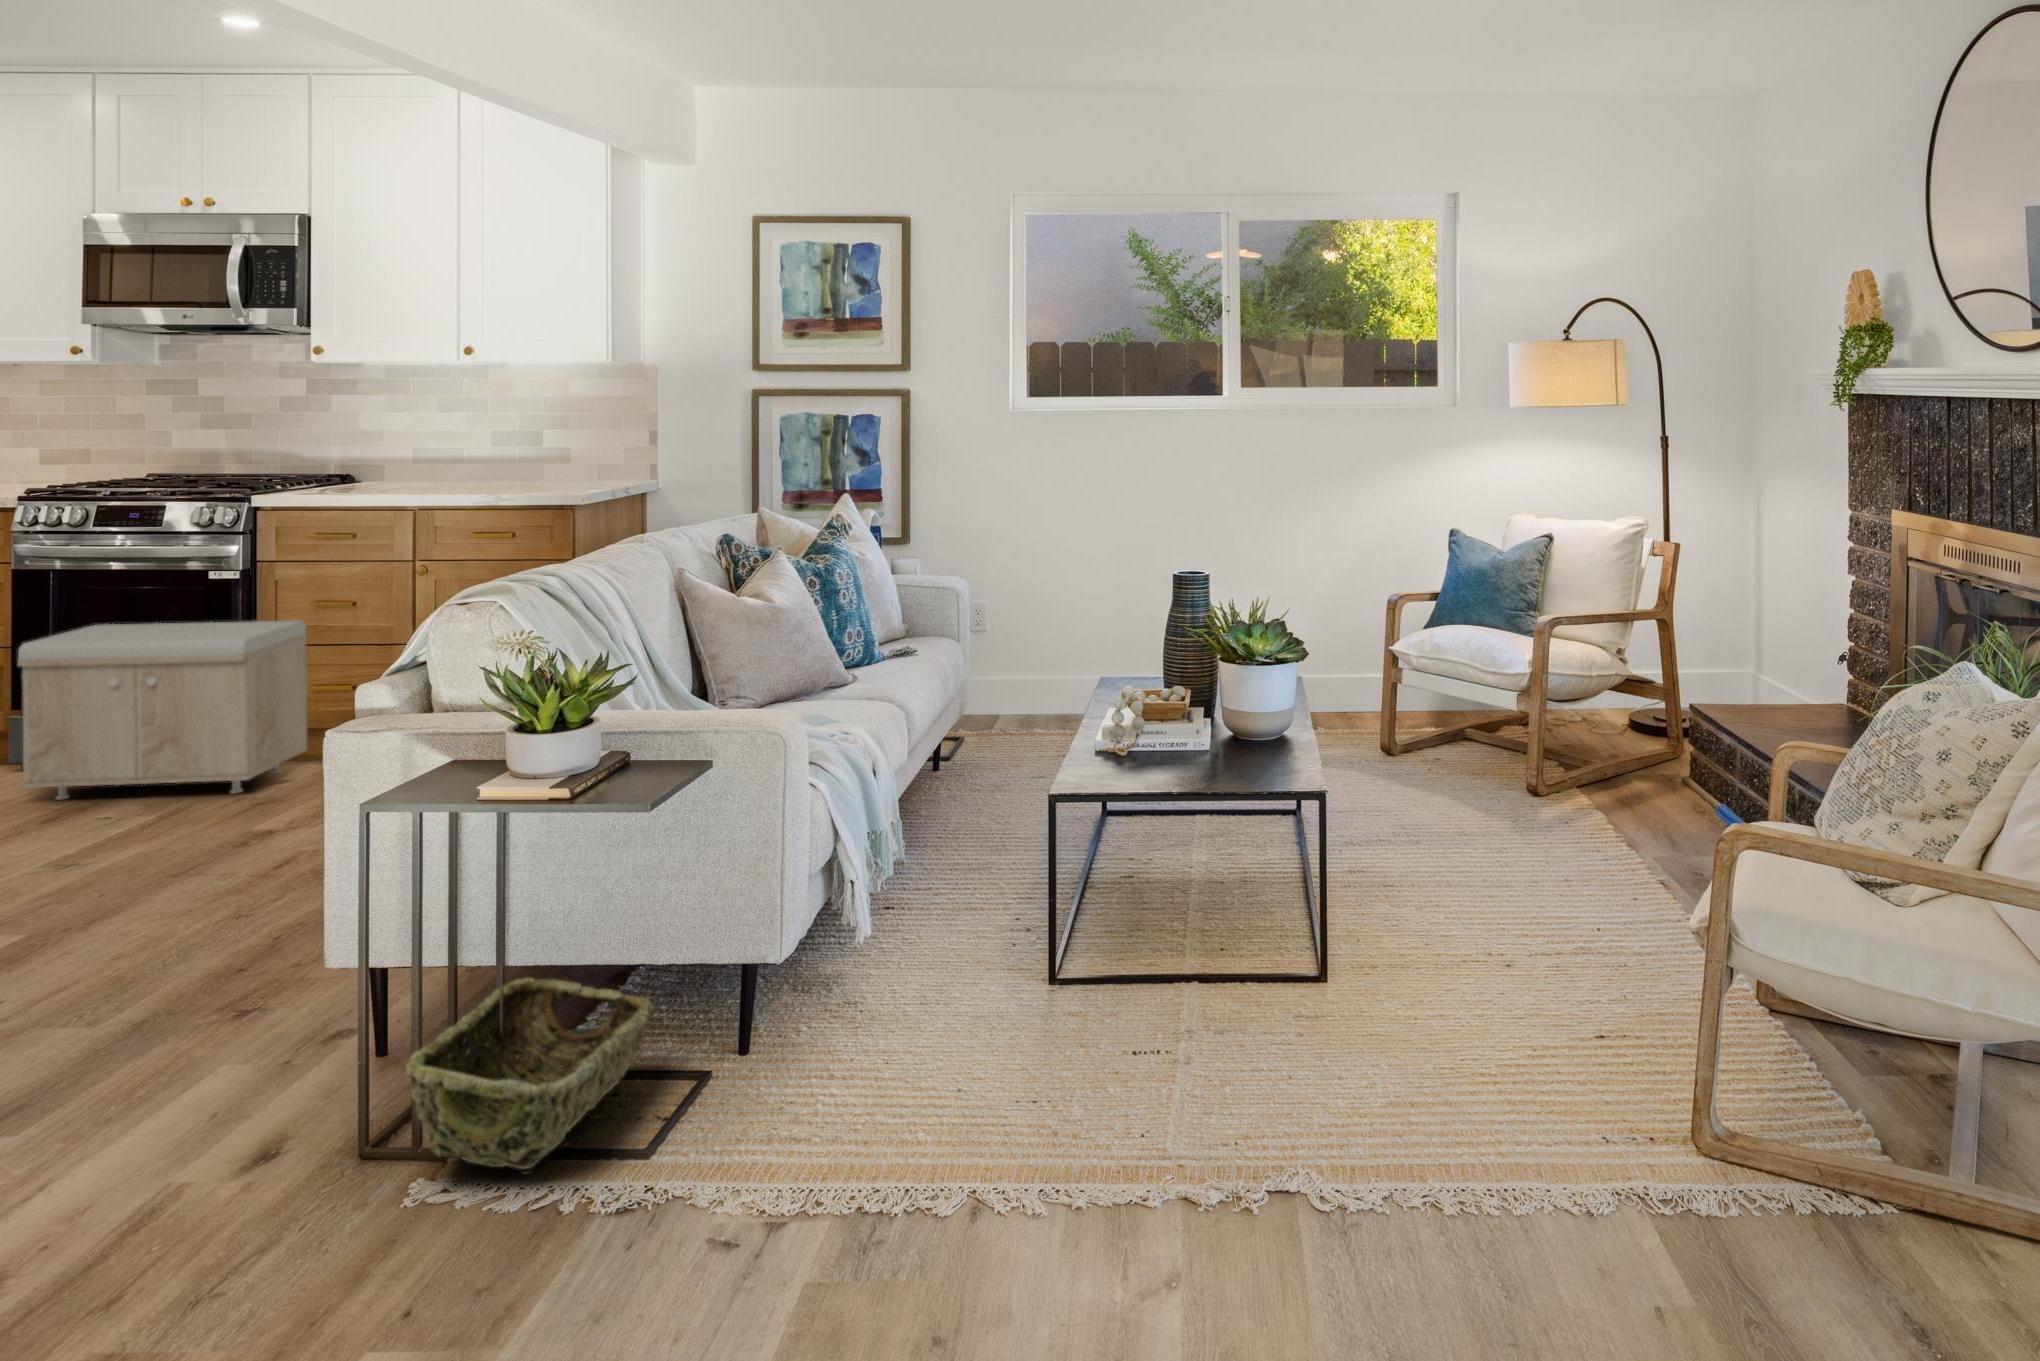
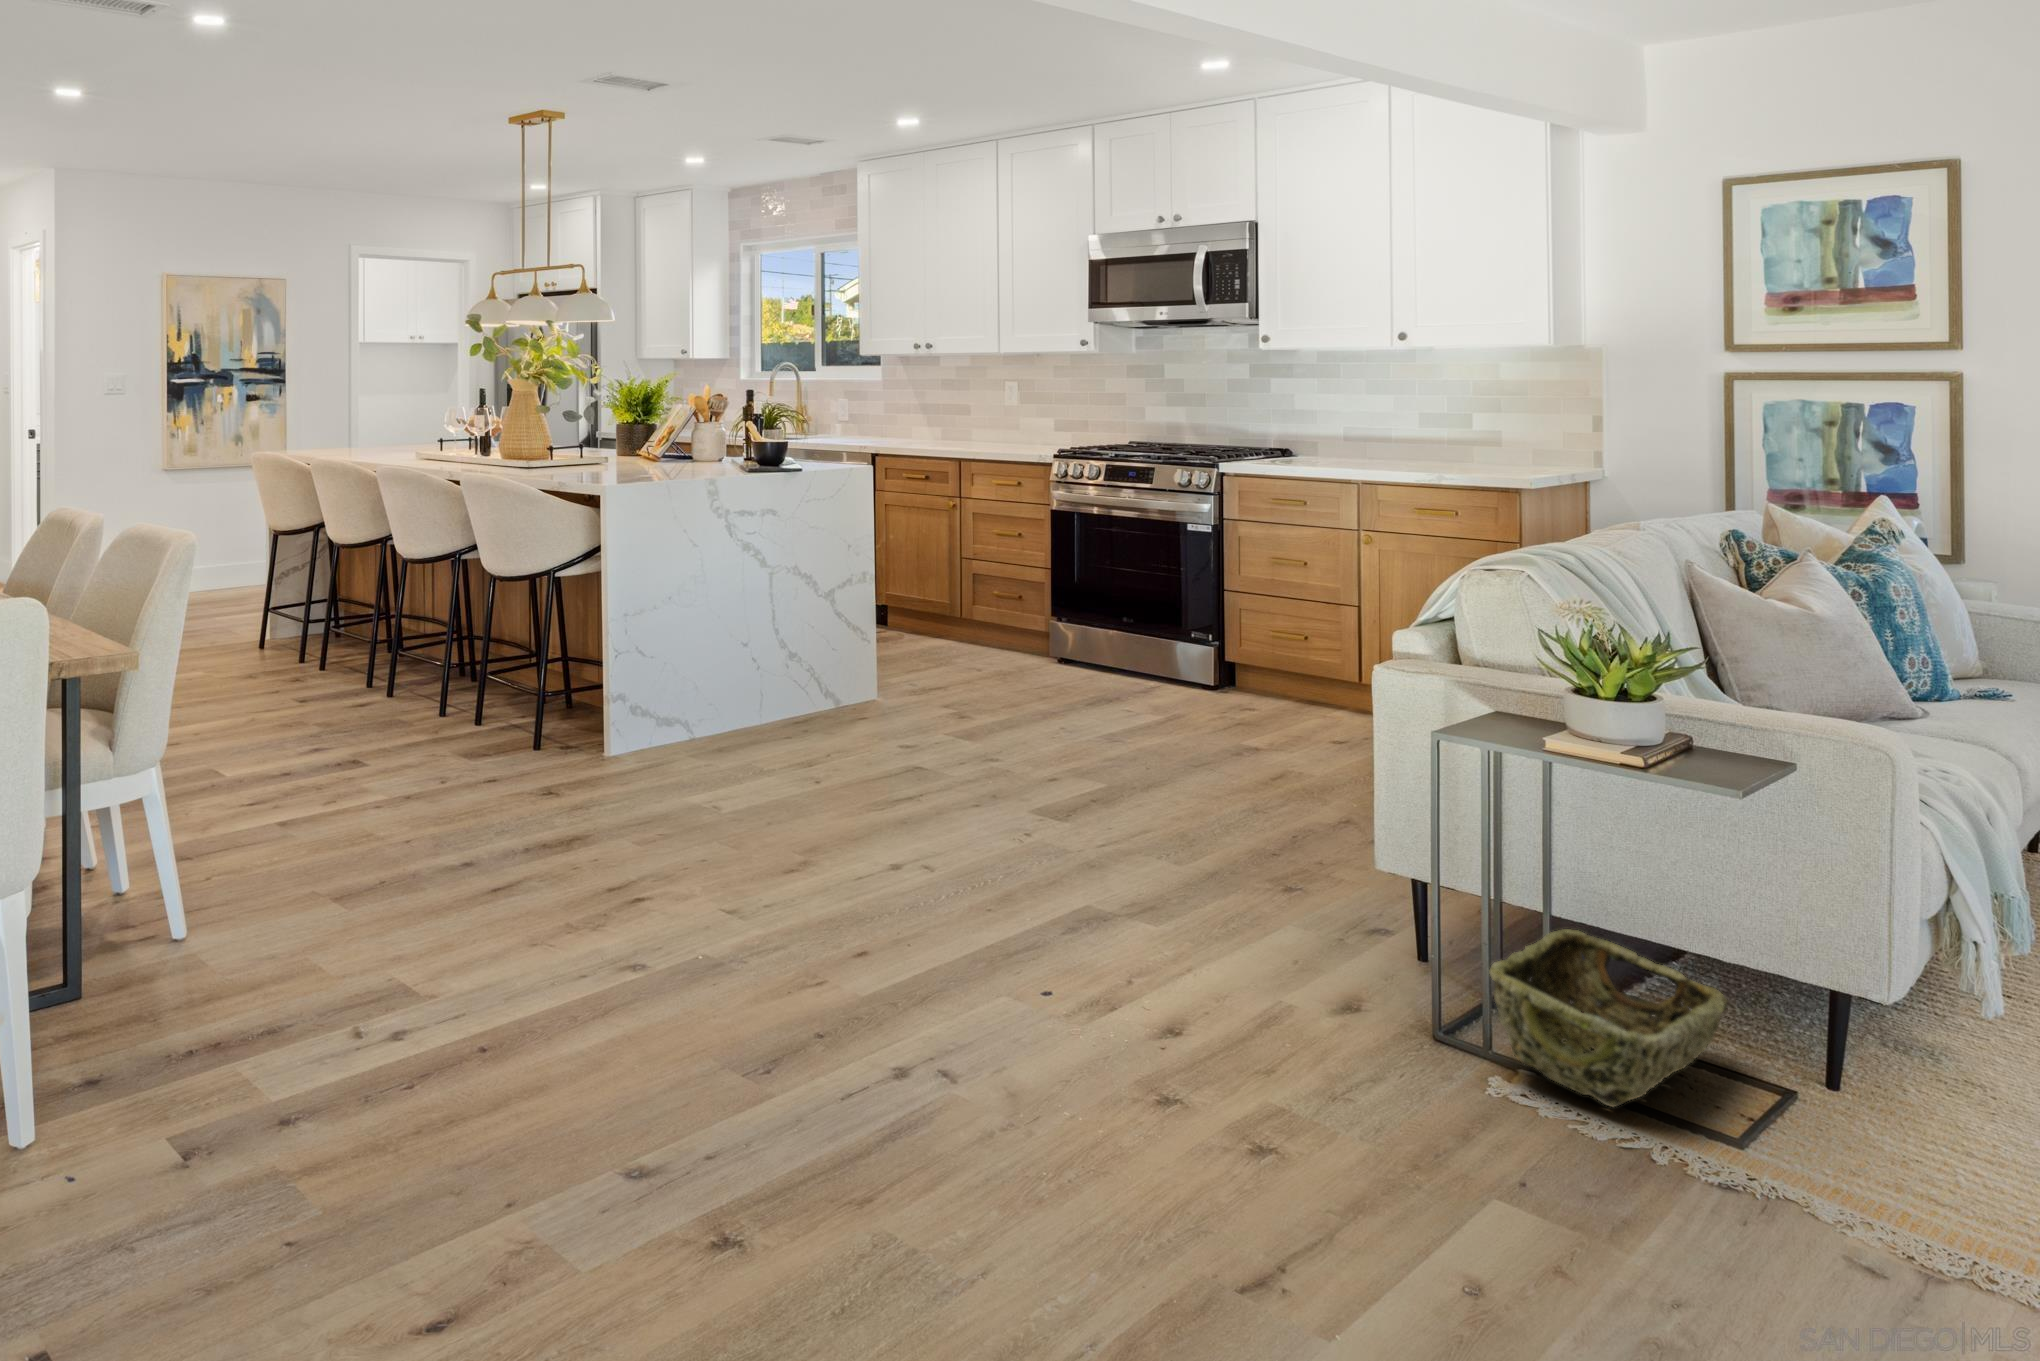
storage bench: present [17,621,307,800] -> none [1066,559,1264,710]

